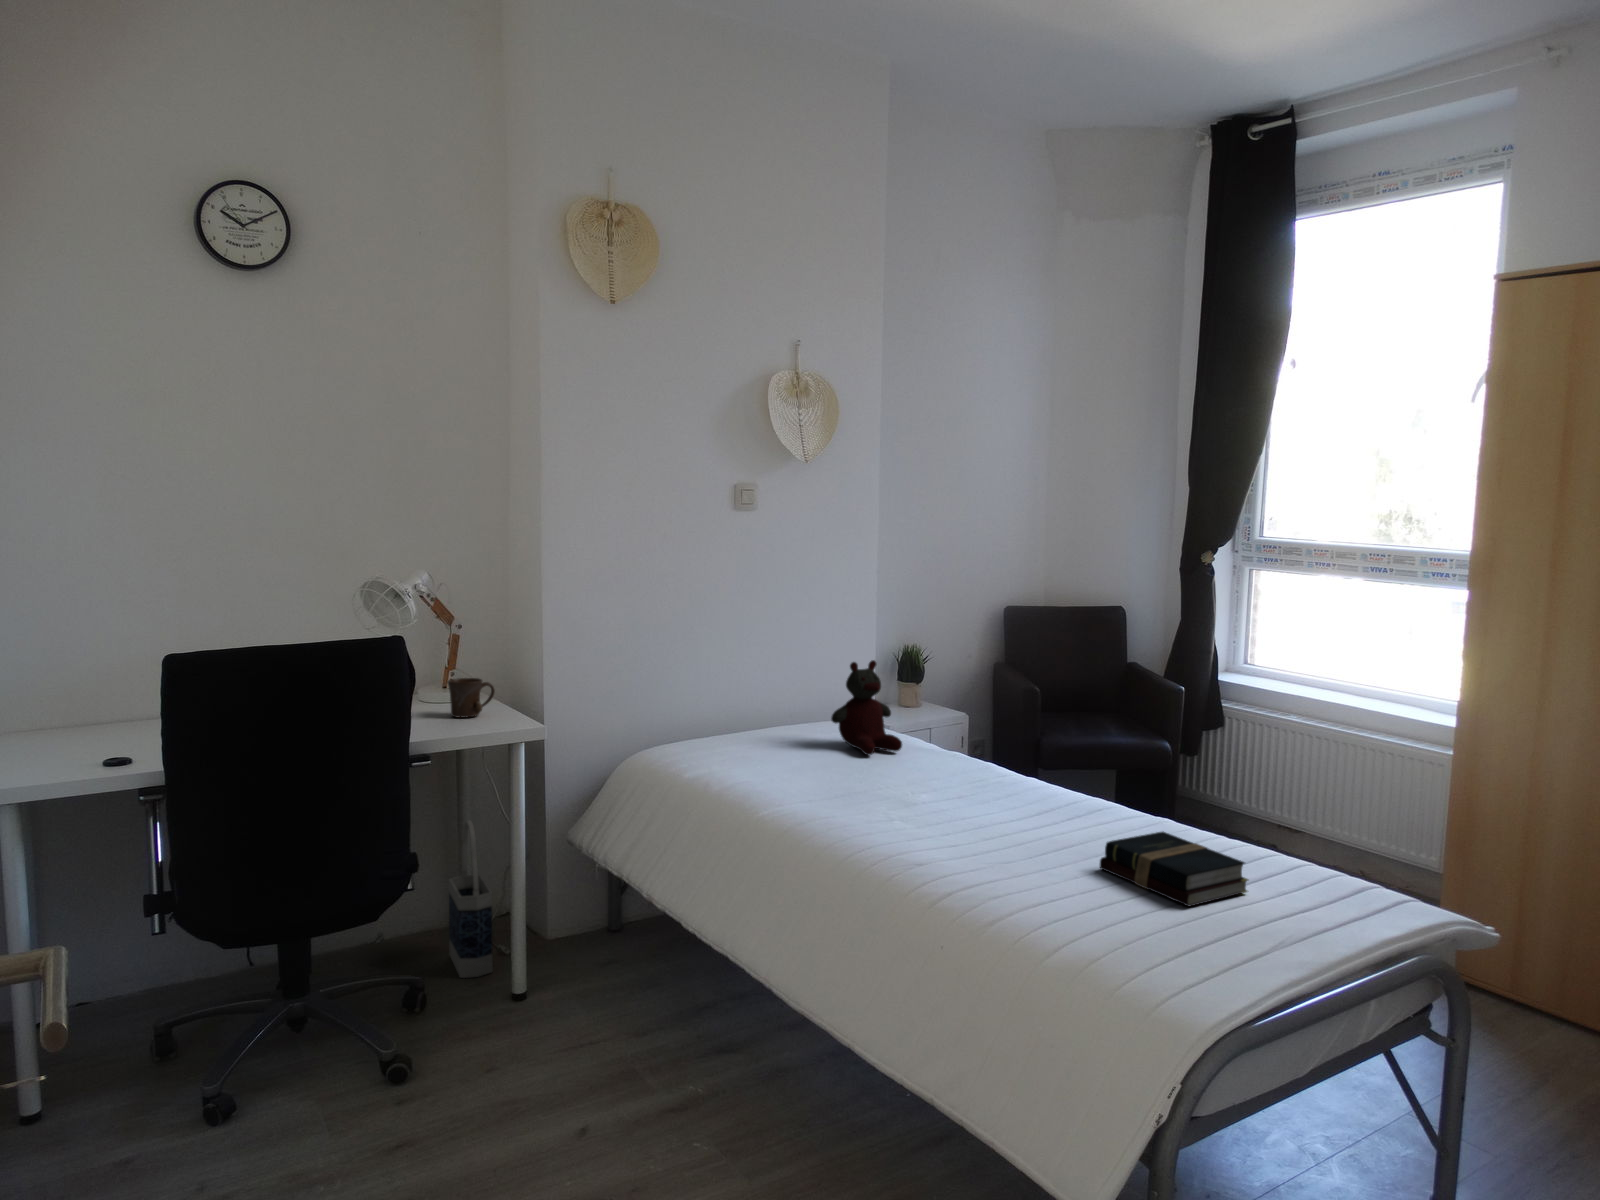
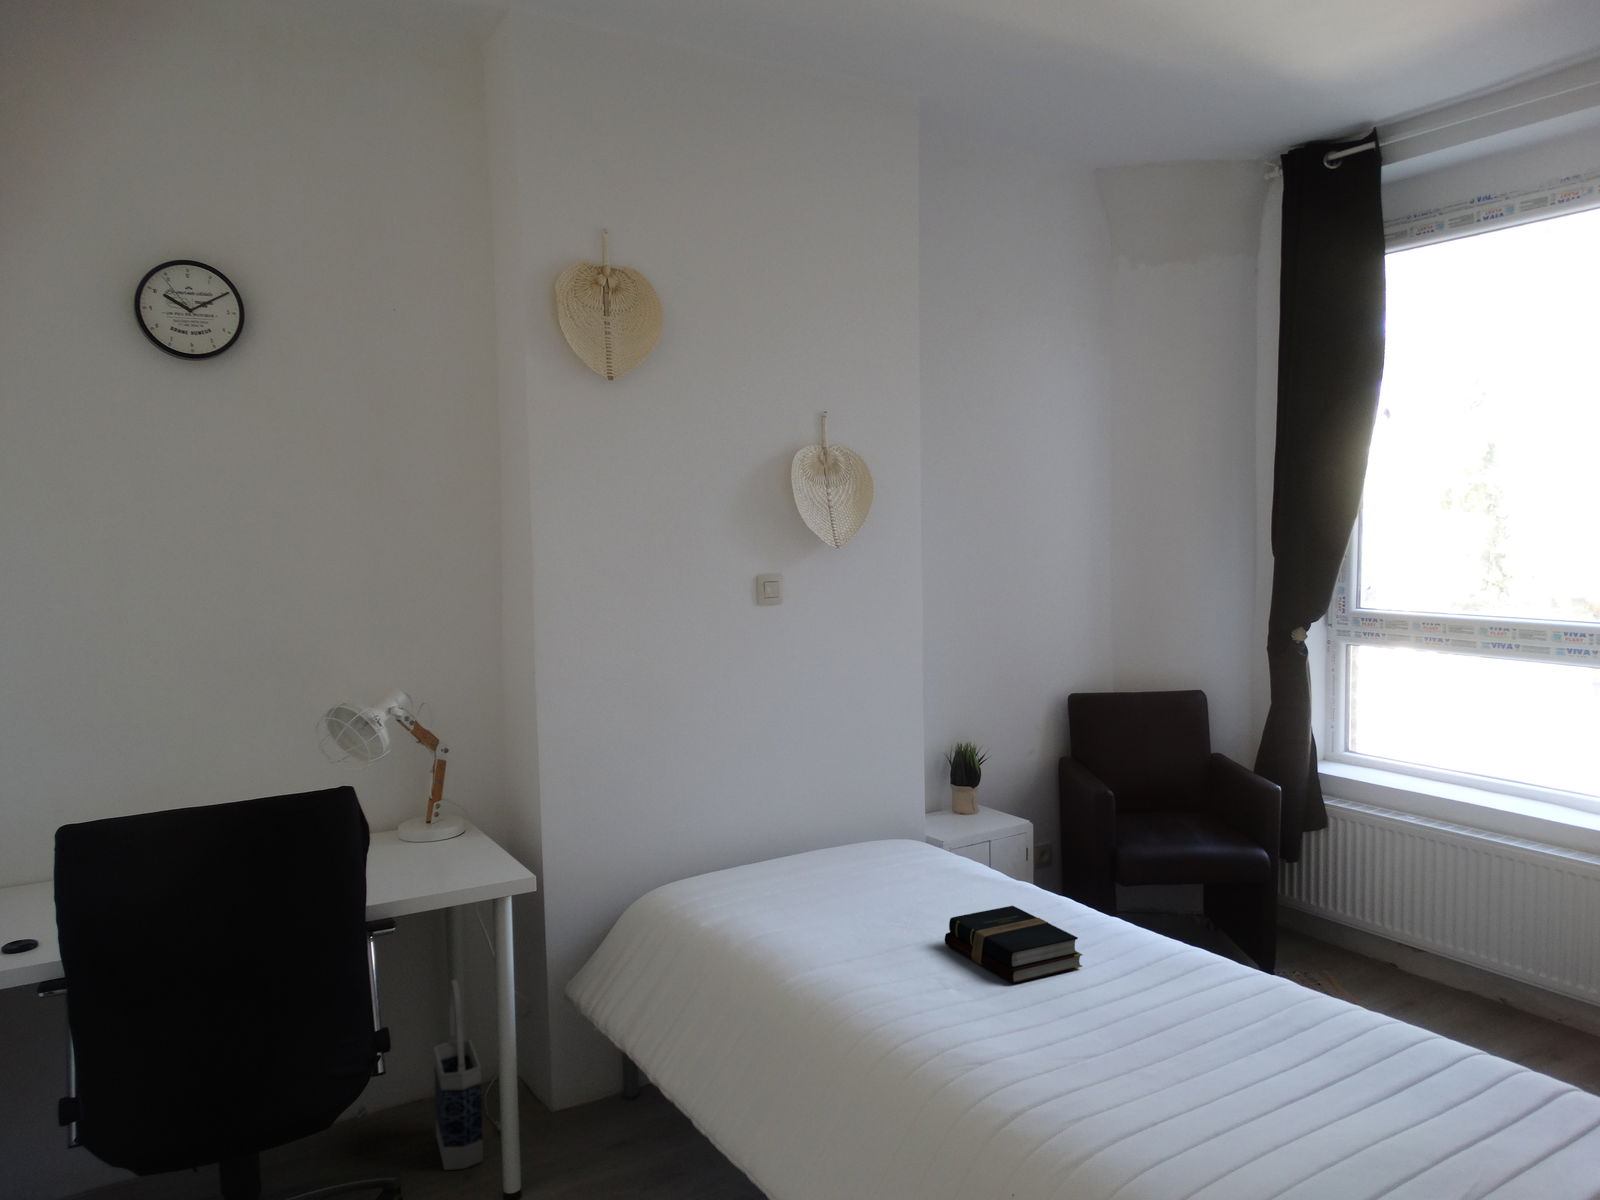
stuffed bear: present [831,660,902,755] -> none [873,778,957,894]
mug: present [447,678,495,718] -> none [423,816,479,865]
hardback book: present [1100,832,1248,906] -> present [945,906,1082,983]

